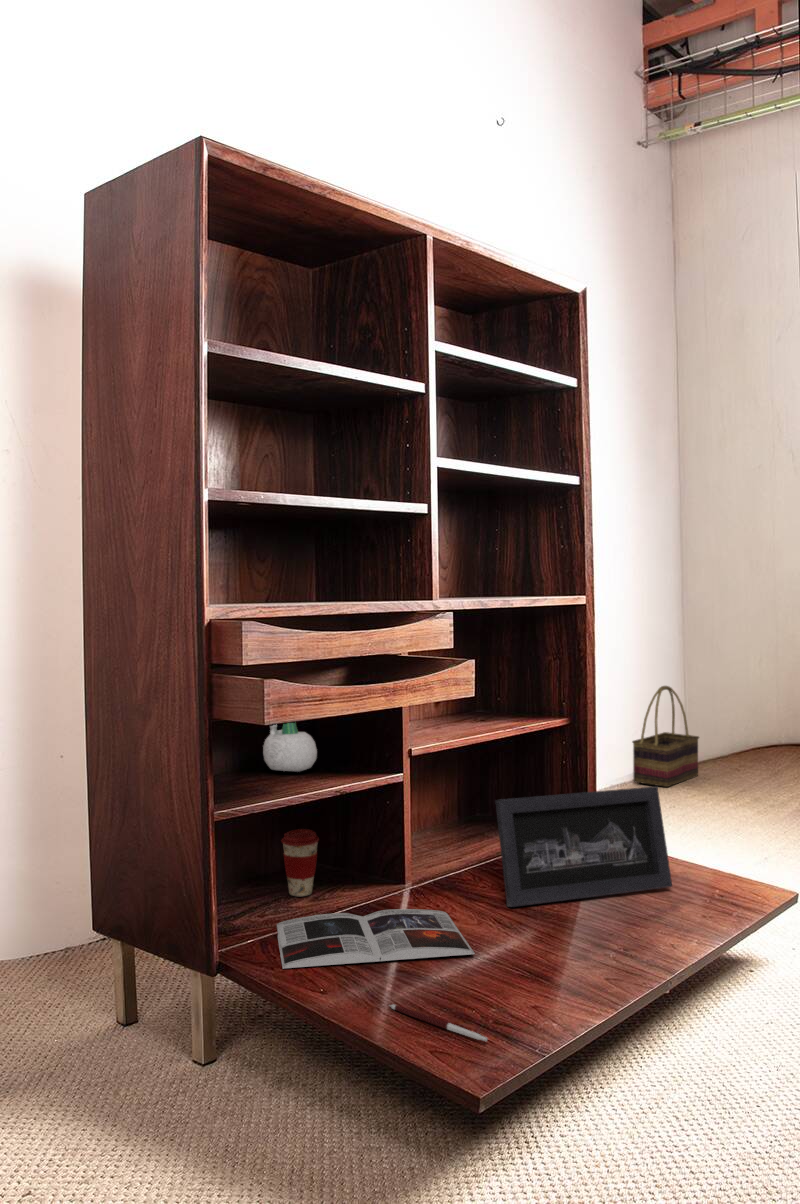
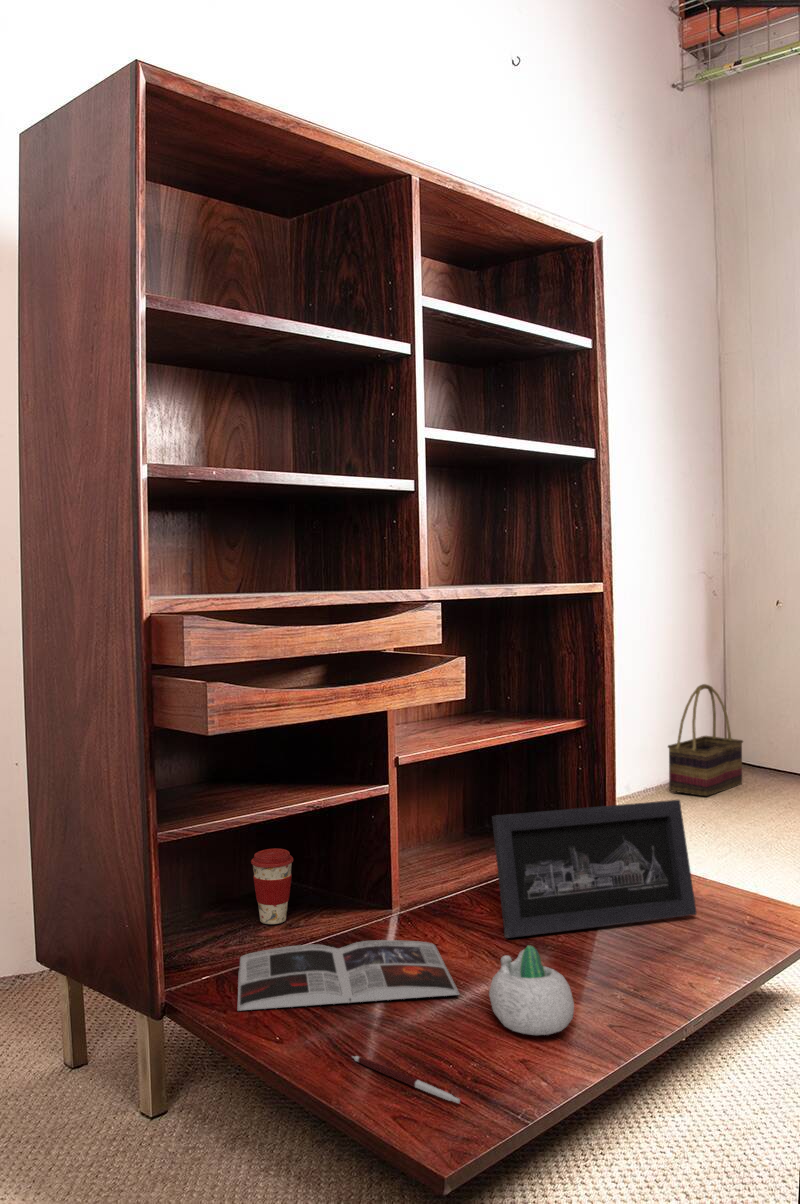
succulent planter: present [263,723,317,772] -> present [489,945,574,1035]

